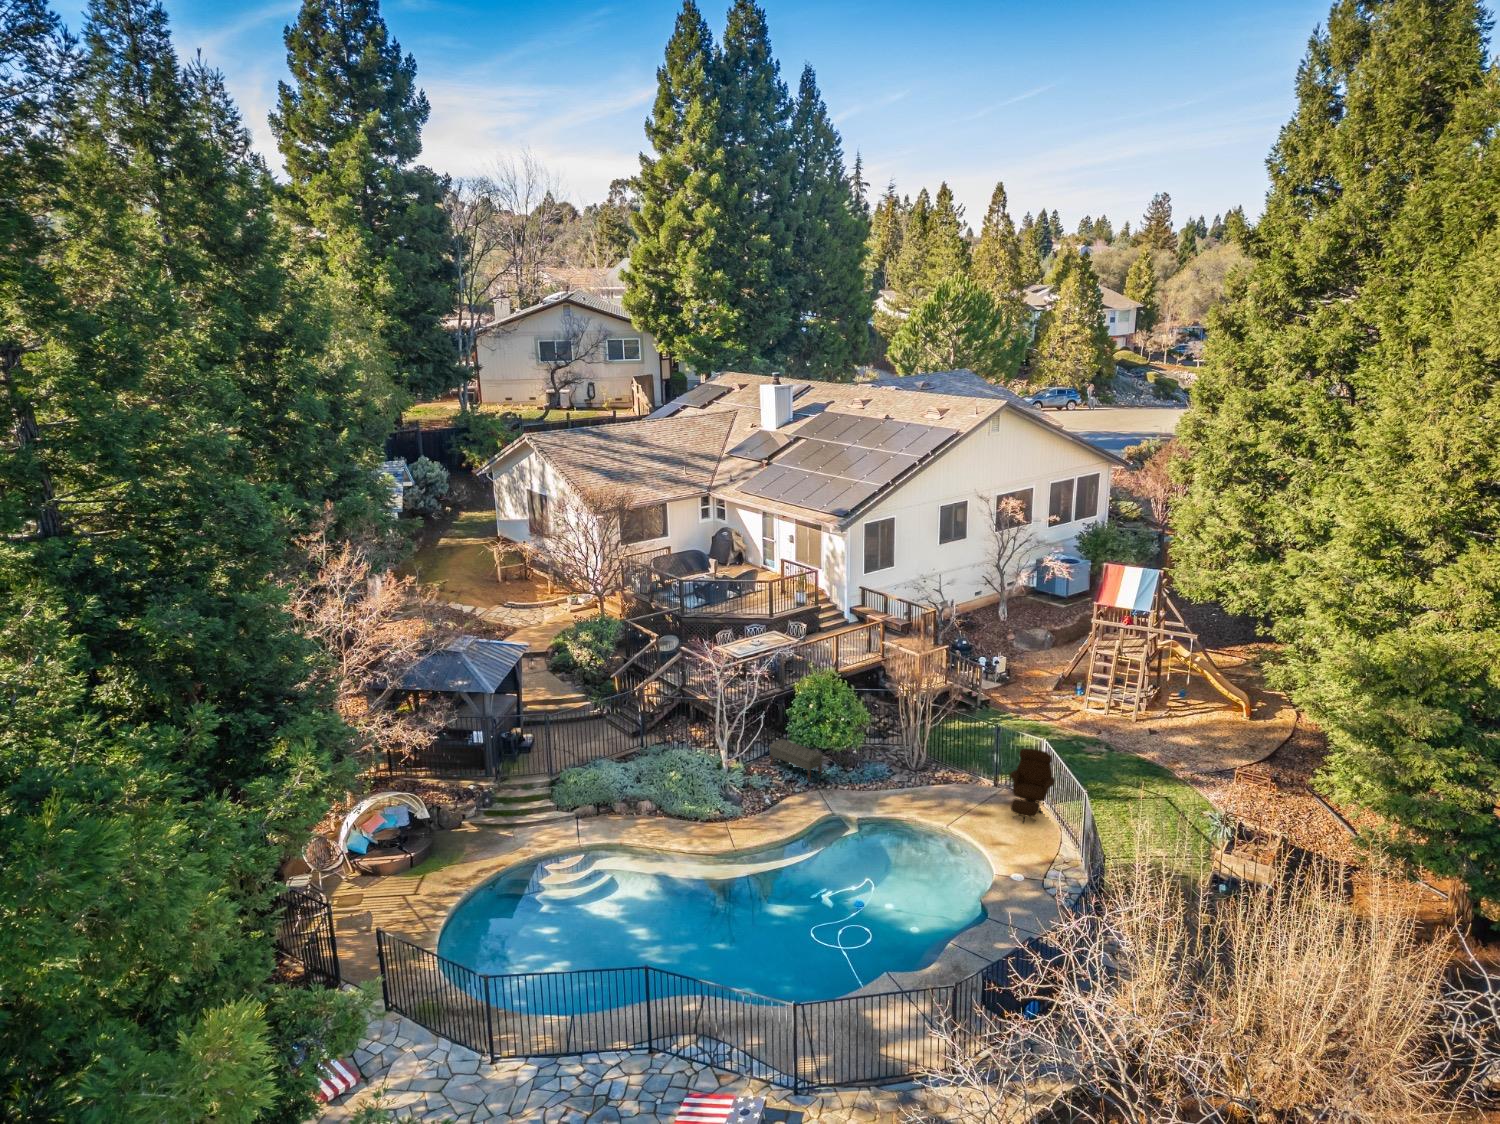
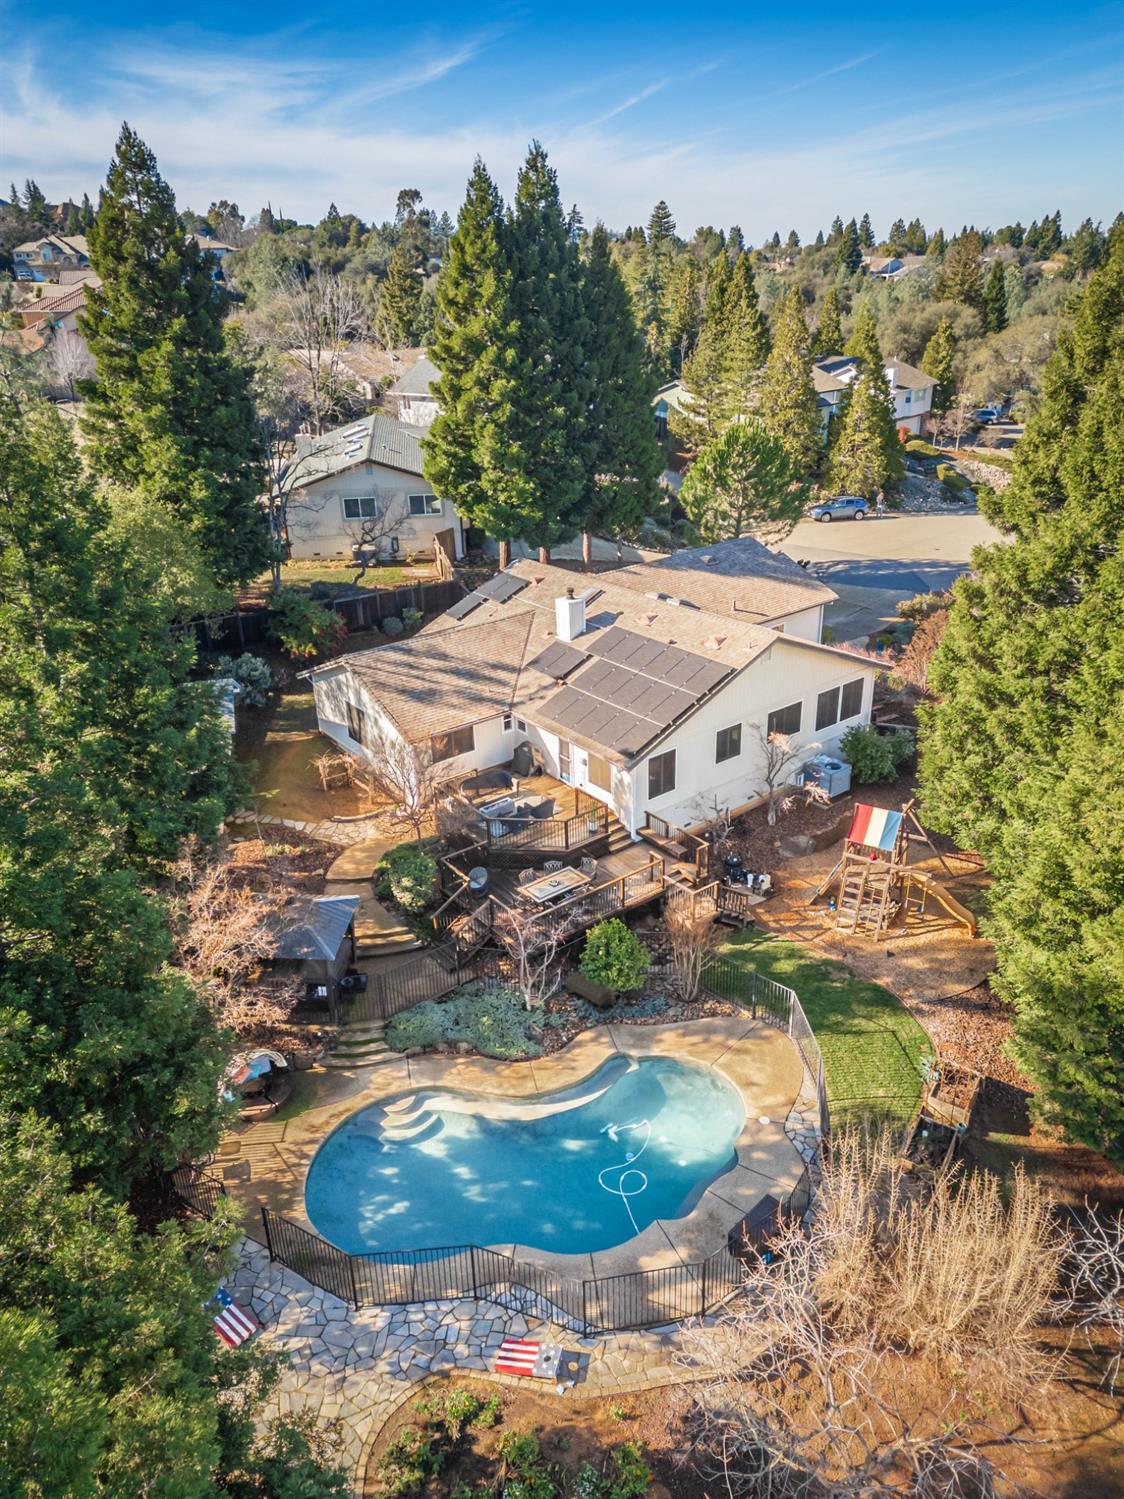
lounge chair: present [1010,748,1055,822] -> none [764,991,801,1059]

